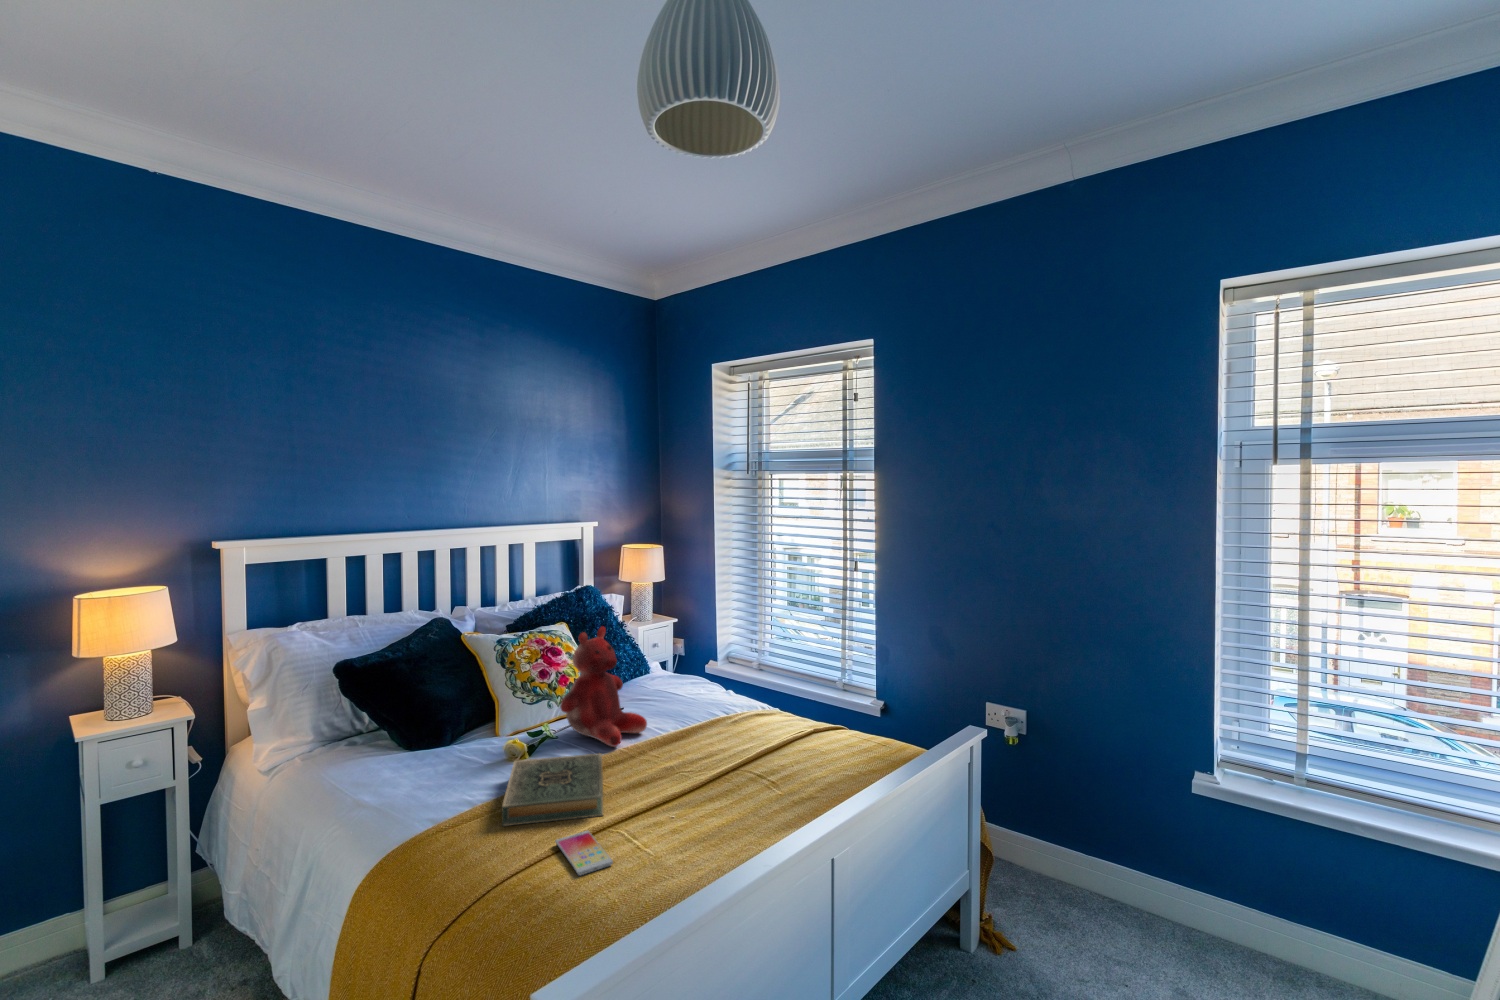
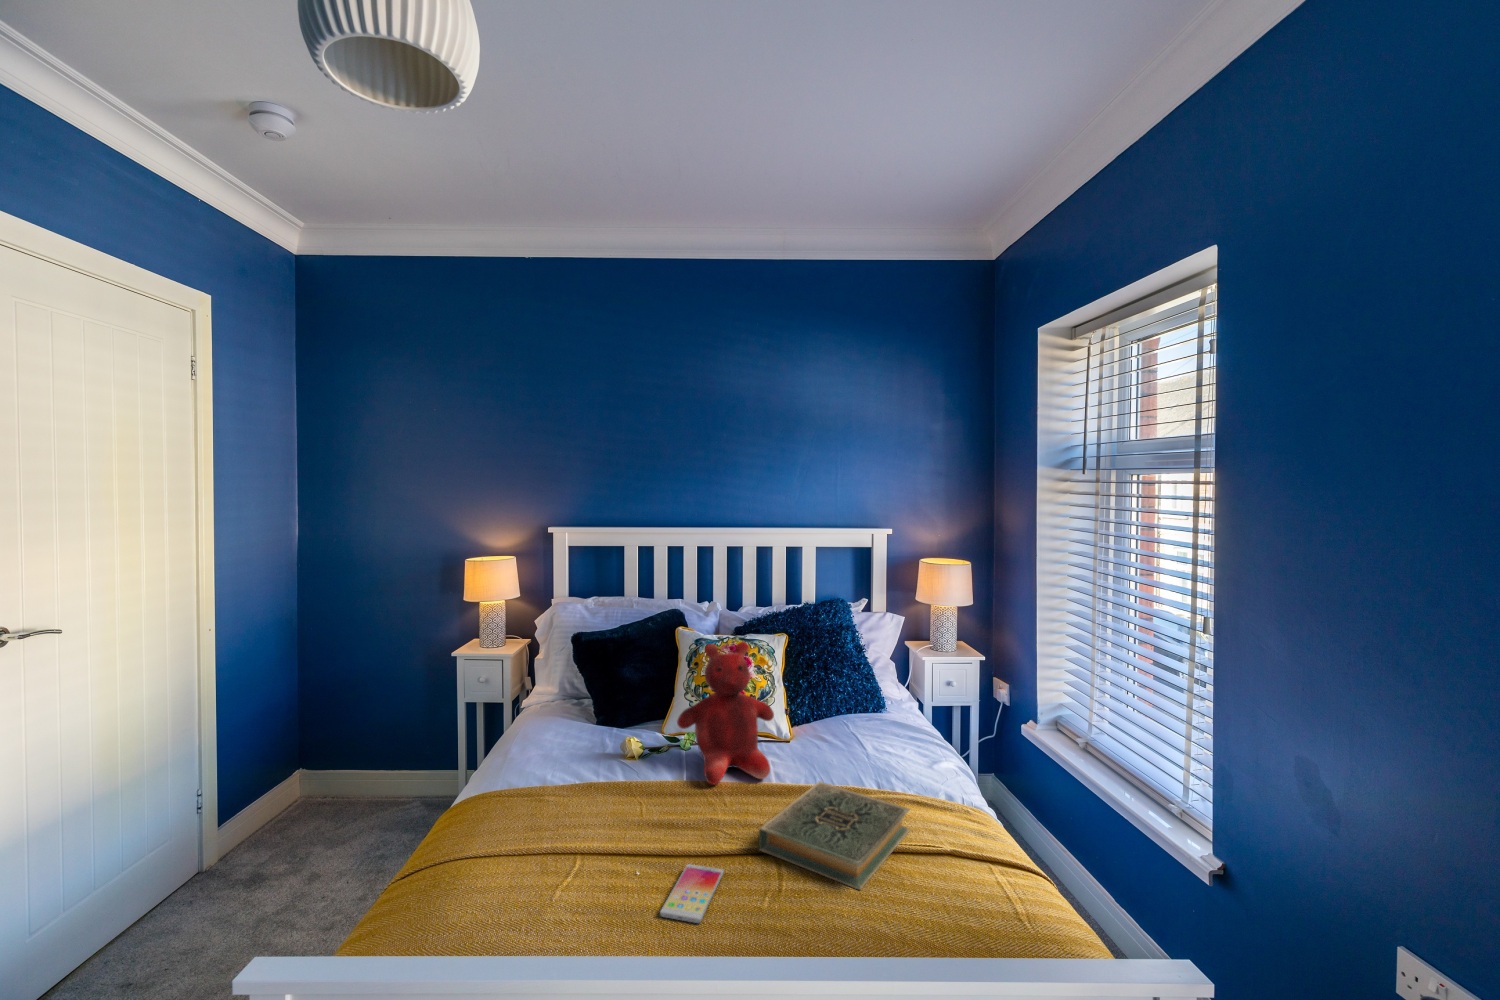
hardback book: present [502,753,603,826] -> present [759,782,910,890]
smartphone: present [555,831,613,875] -> present [660,864,724,923]

